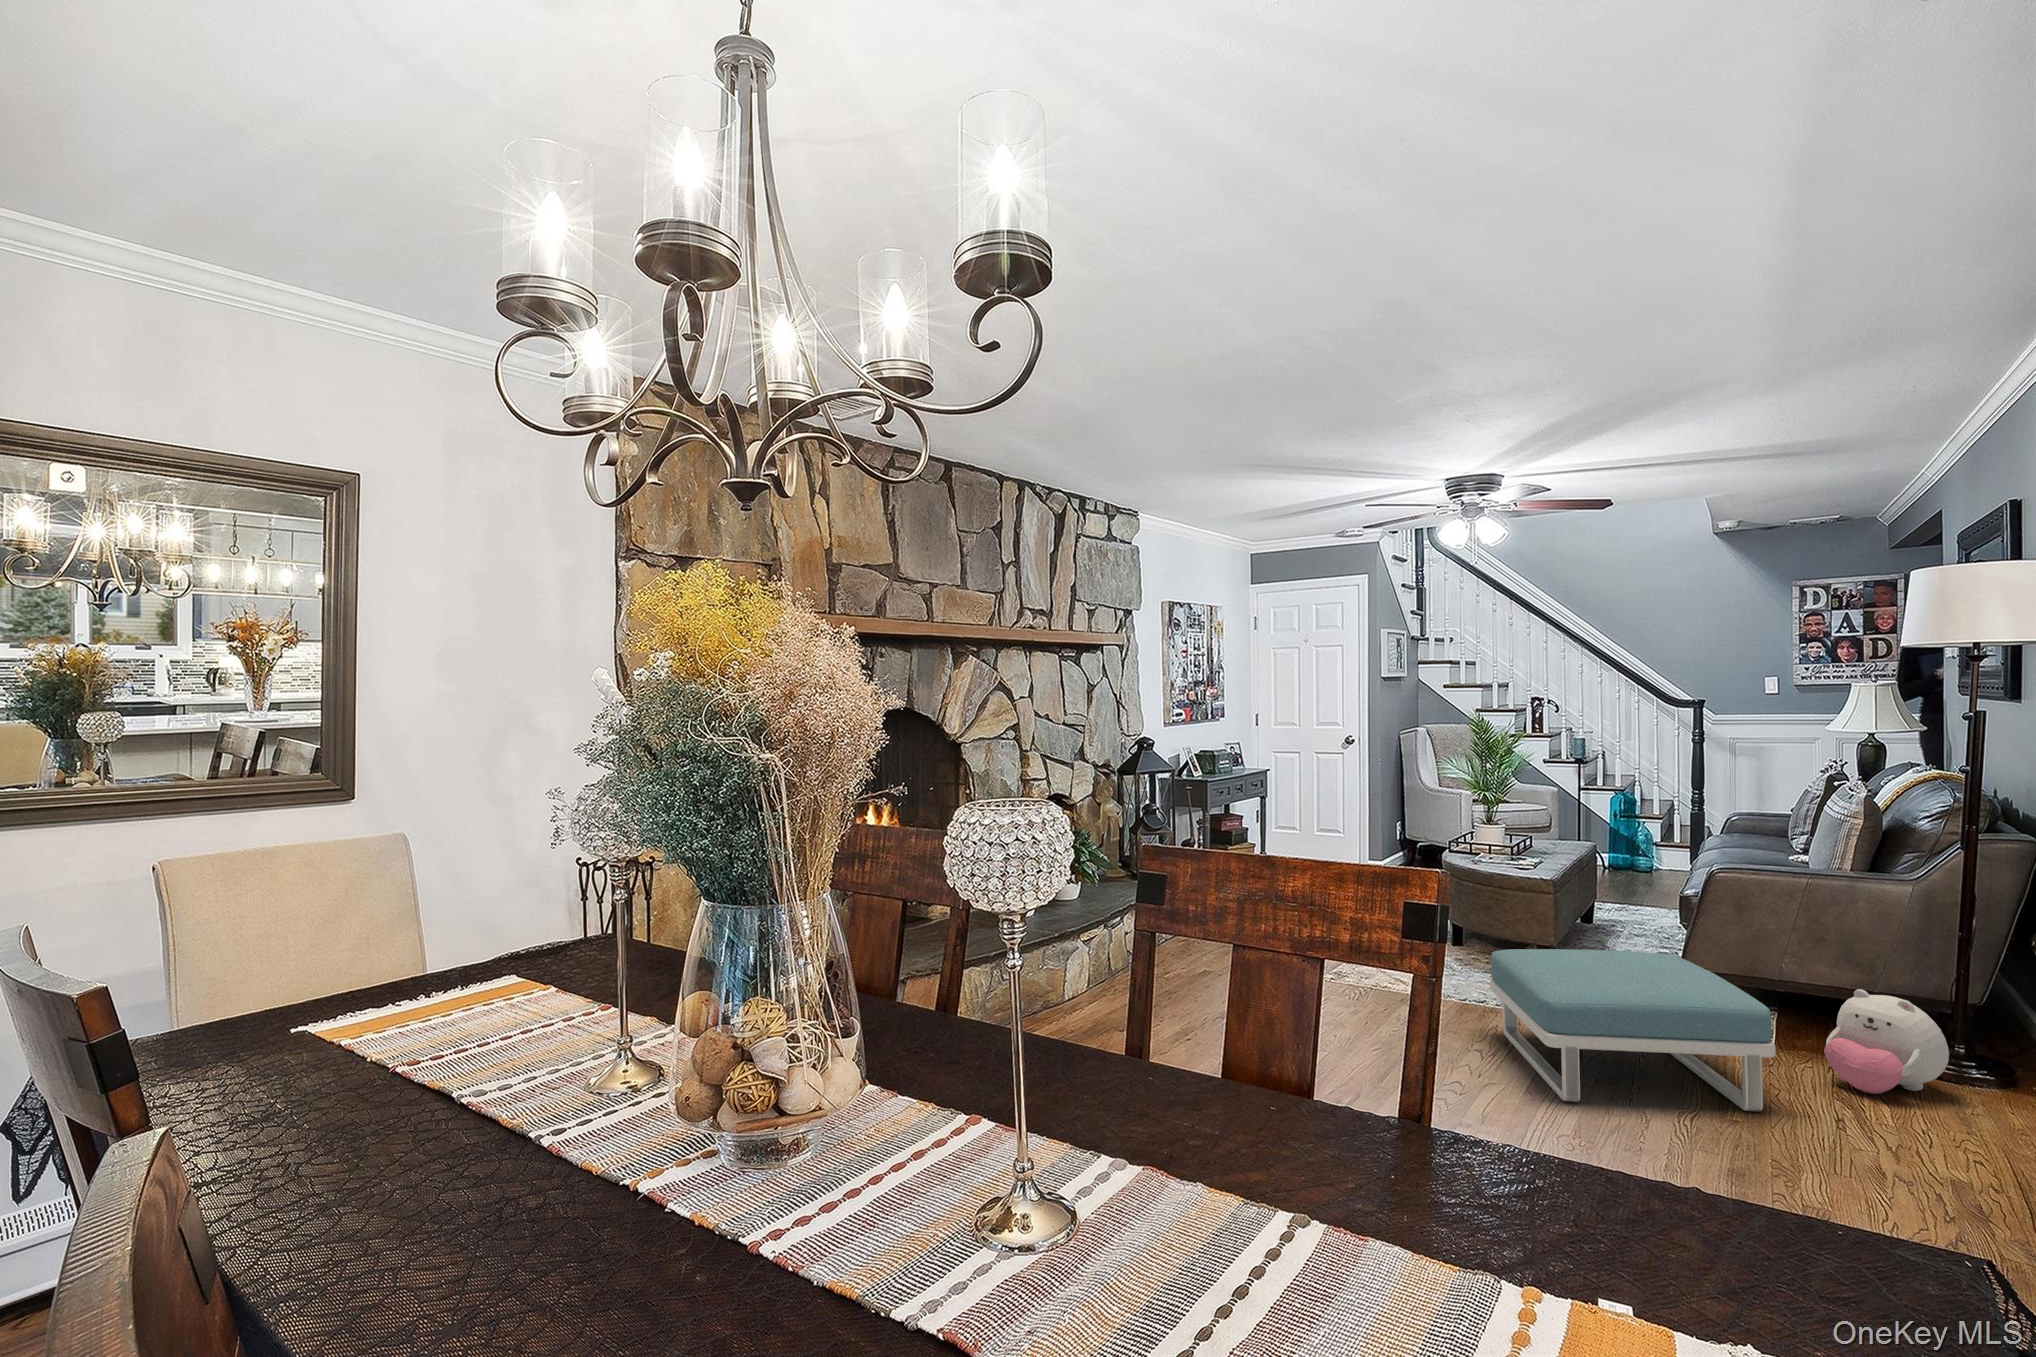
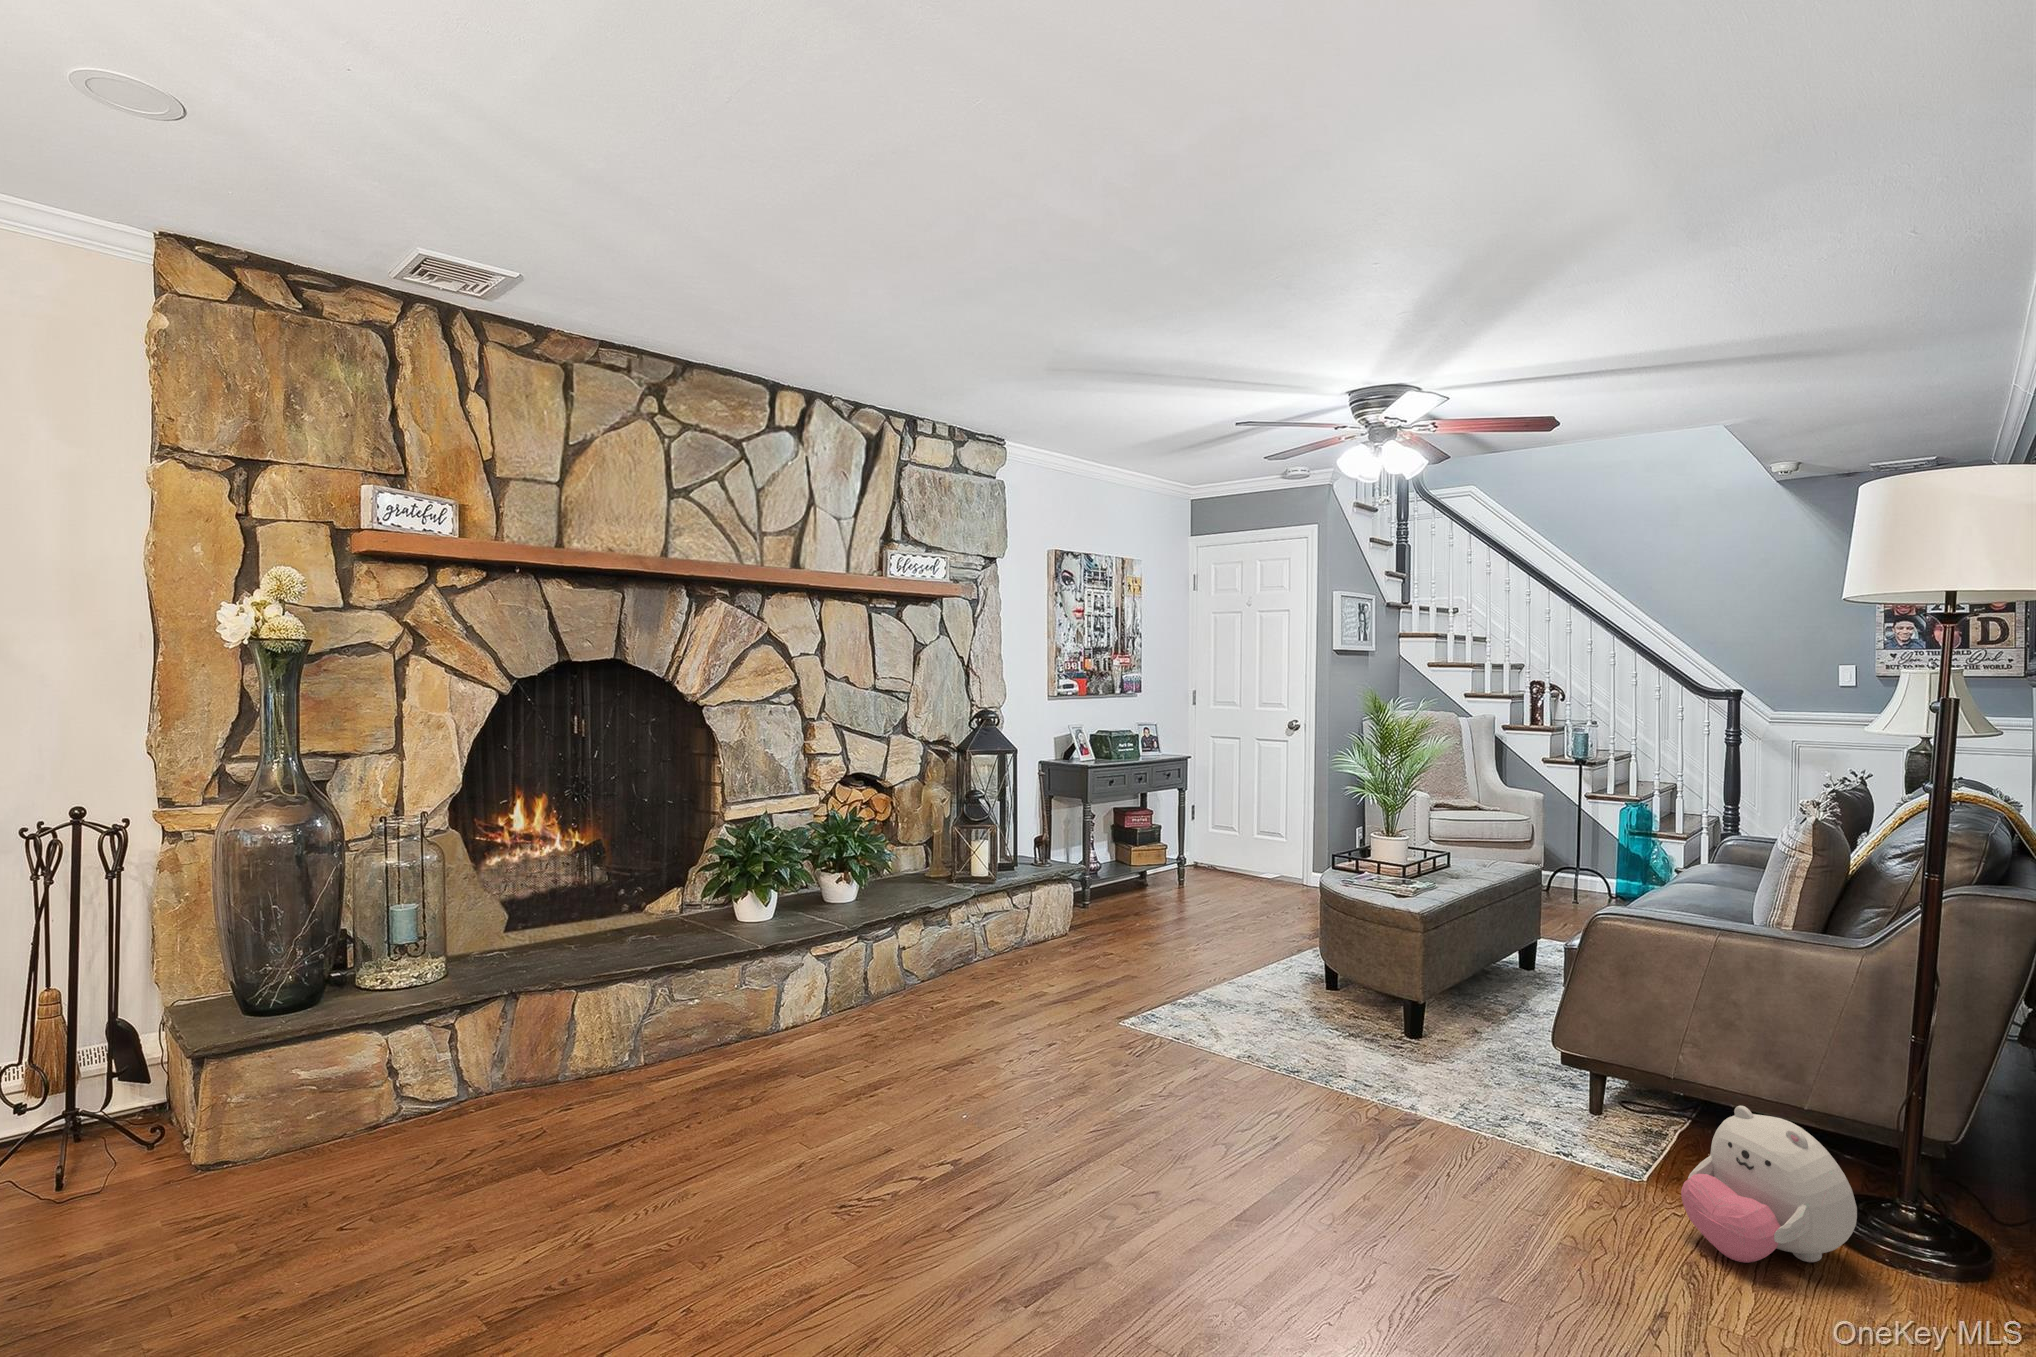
footstool: present [1490,949,1776,1112] -> none [1255,1008,1575,1277]

